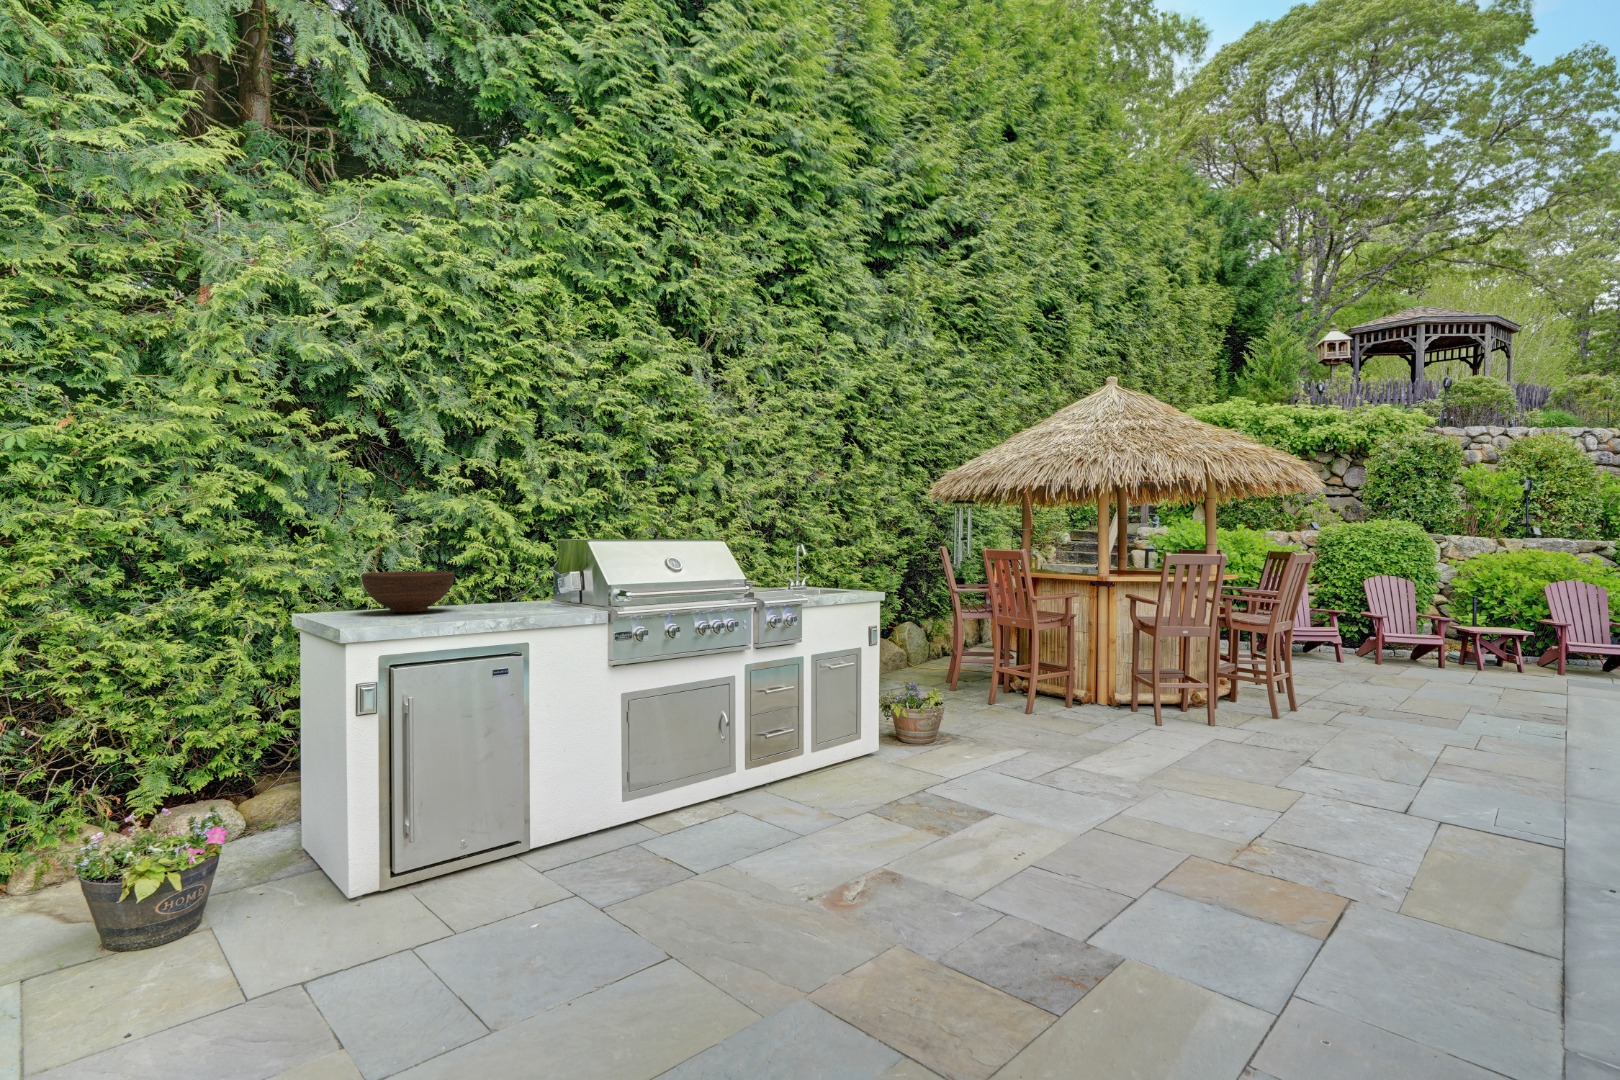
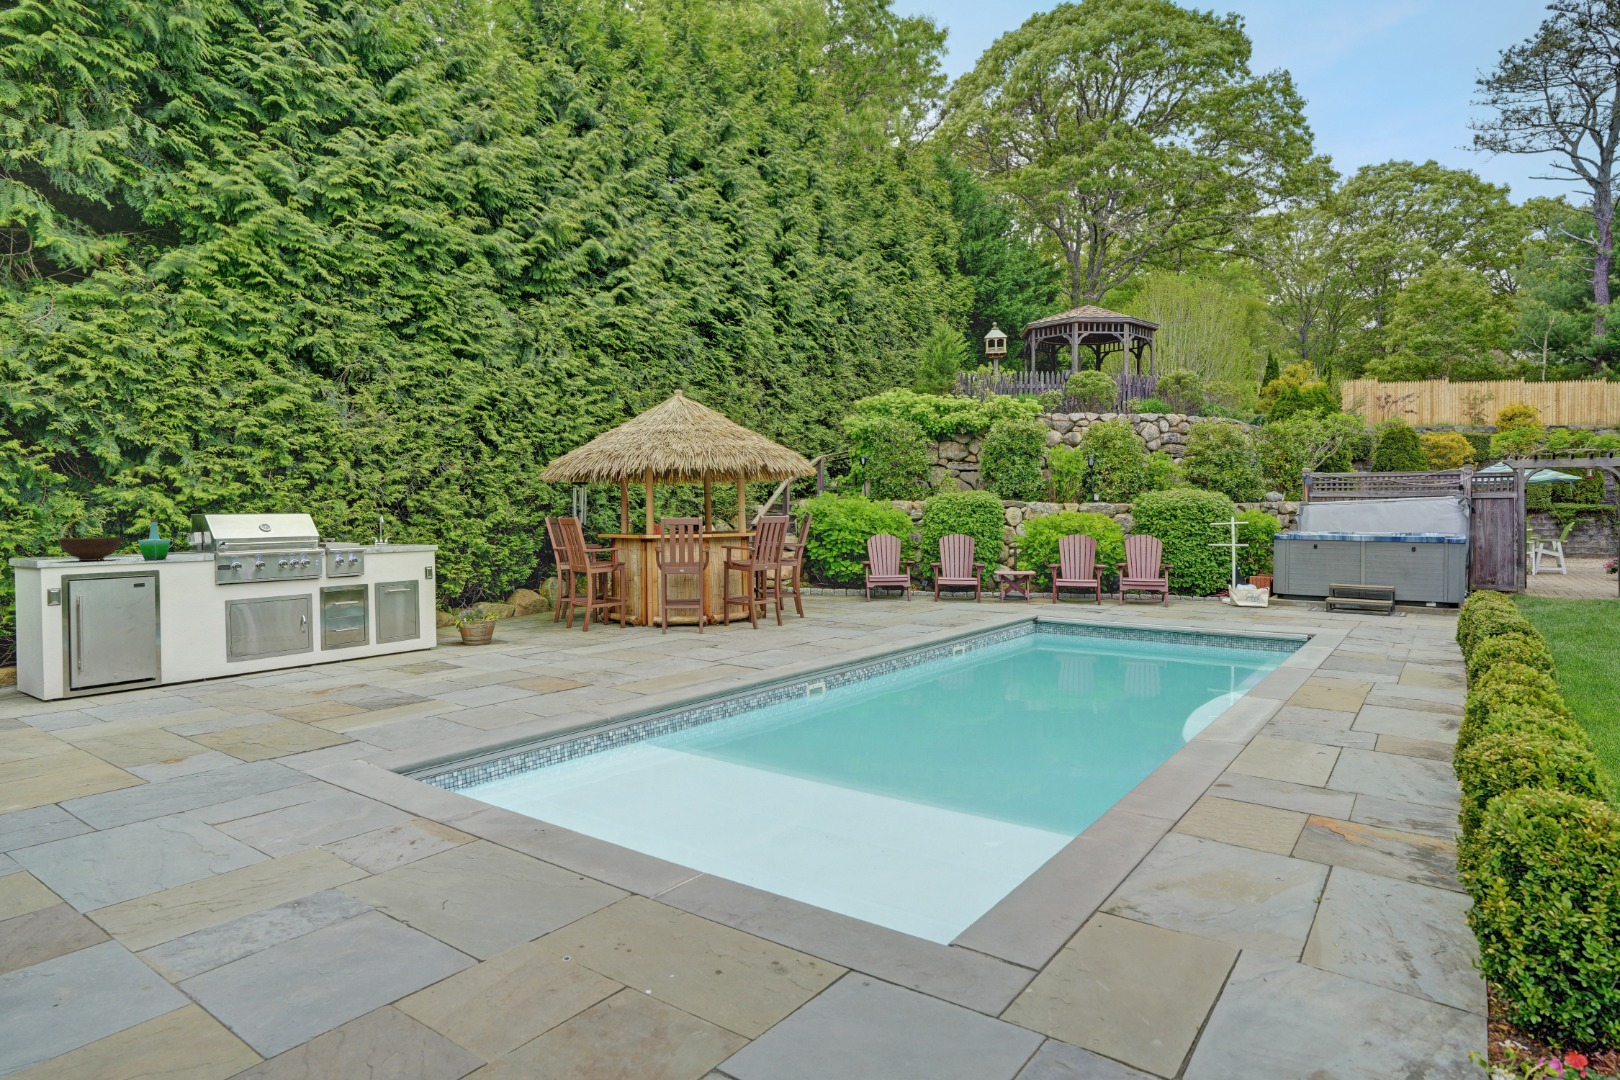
bottle: none [488,545,535,616] -> present [138,520,170,560]

